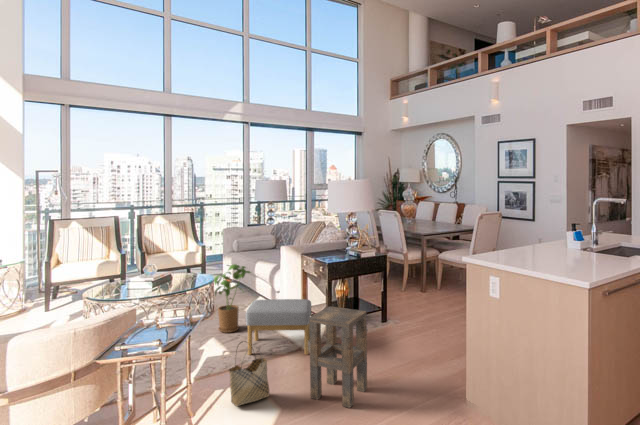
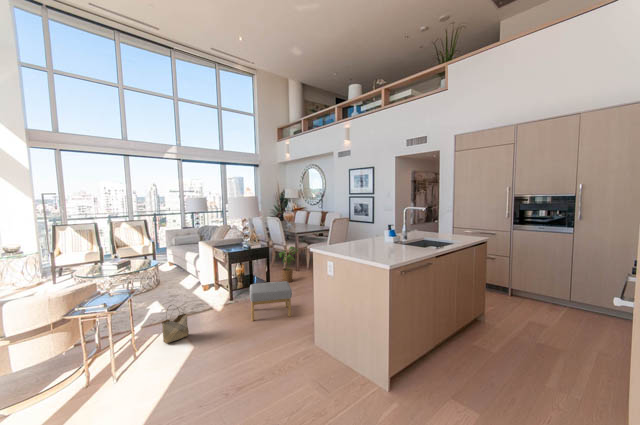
house plant: present [214,264,251,333] -> present [279,246,298,282]
footstool: present [245,299,311,355] -> present [250,281,292,321]
side table: present [309,306,367,408] -> none [213,280,249,336]

